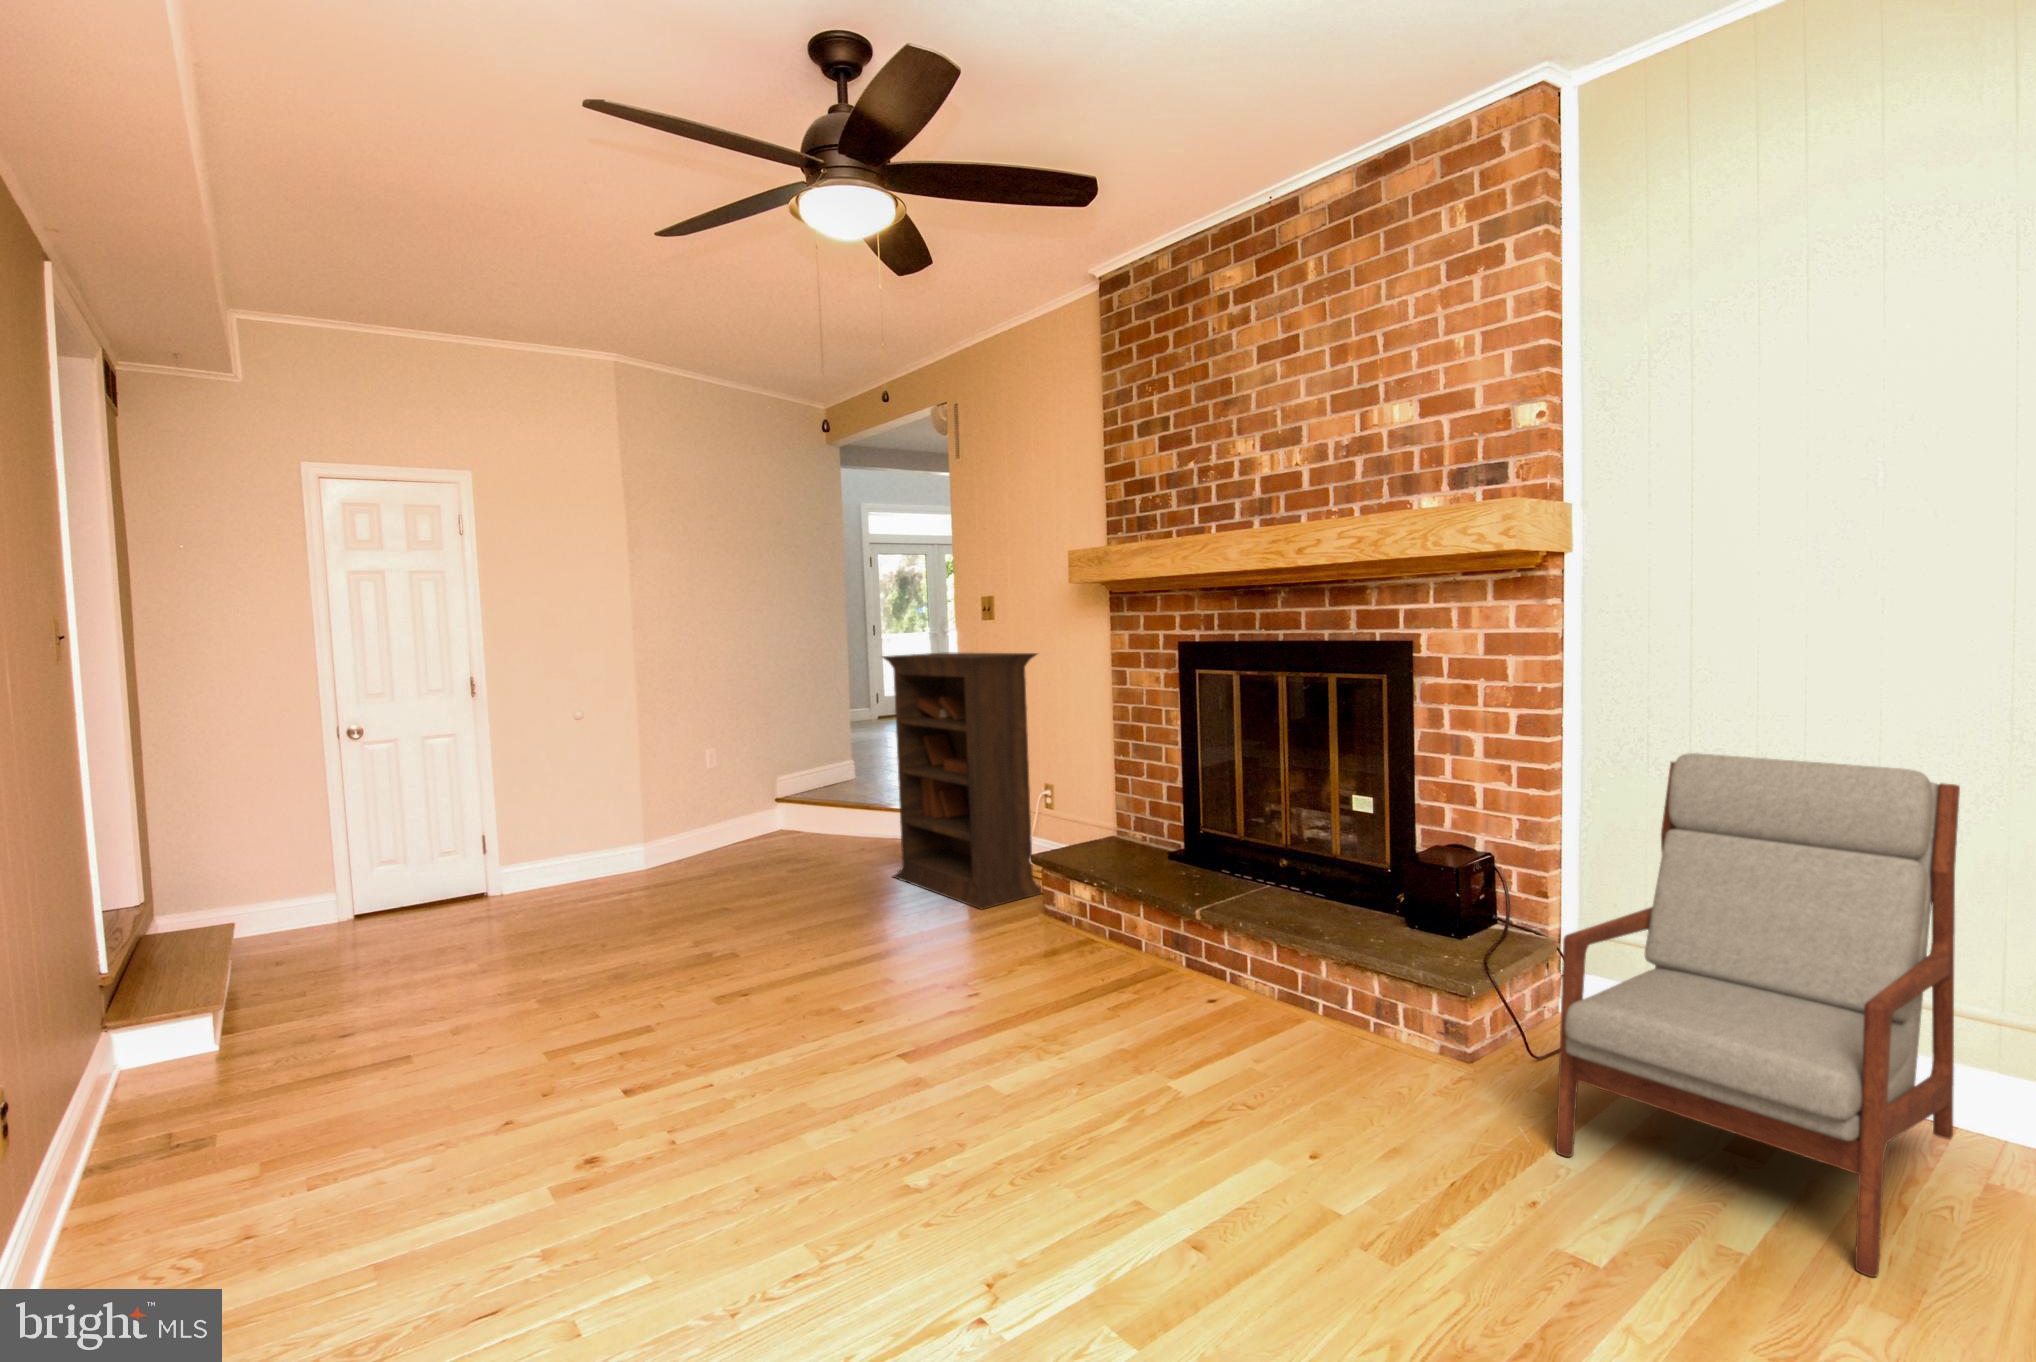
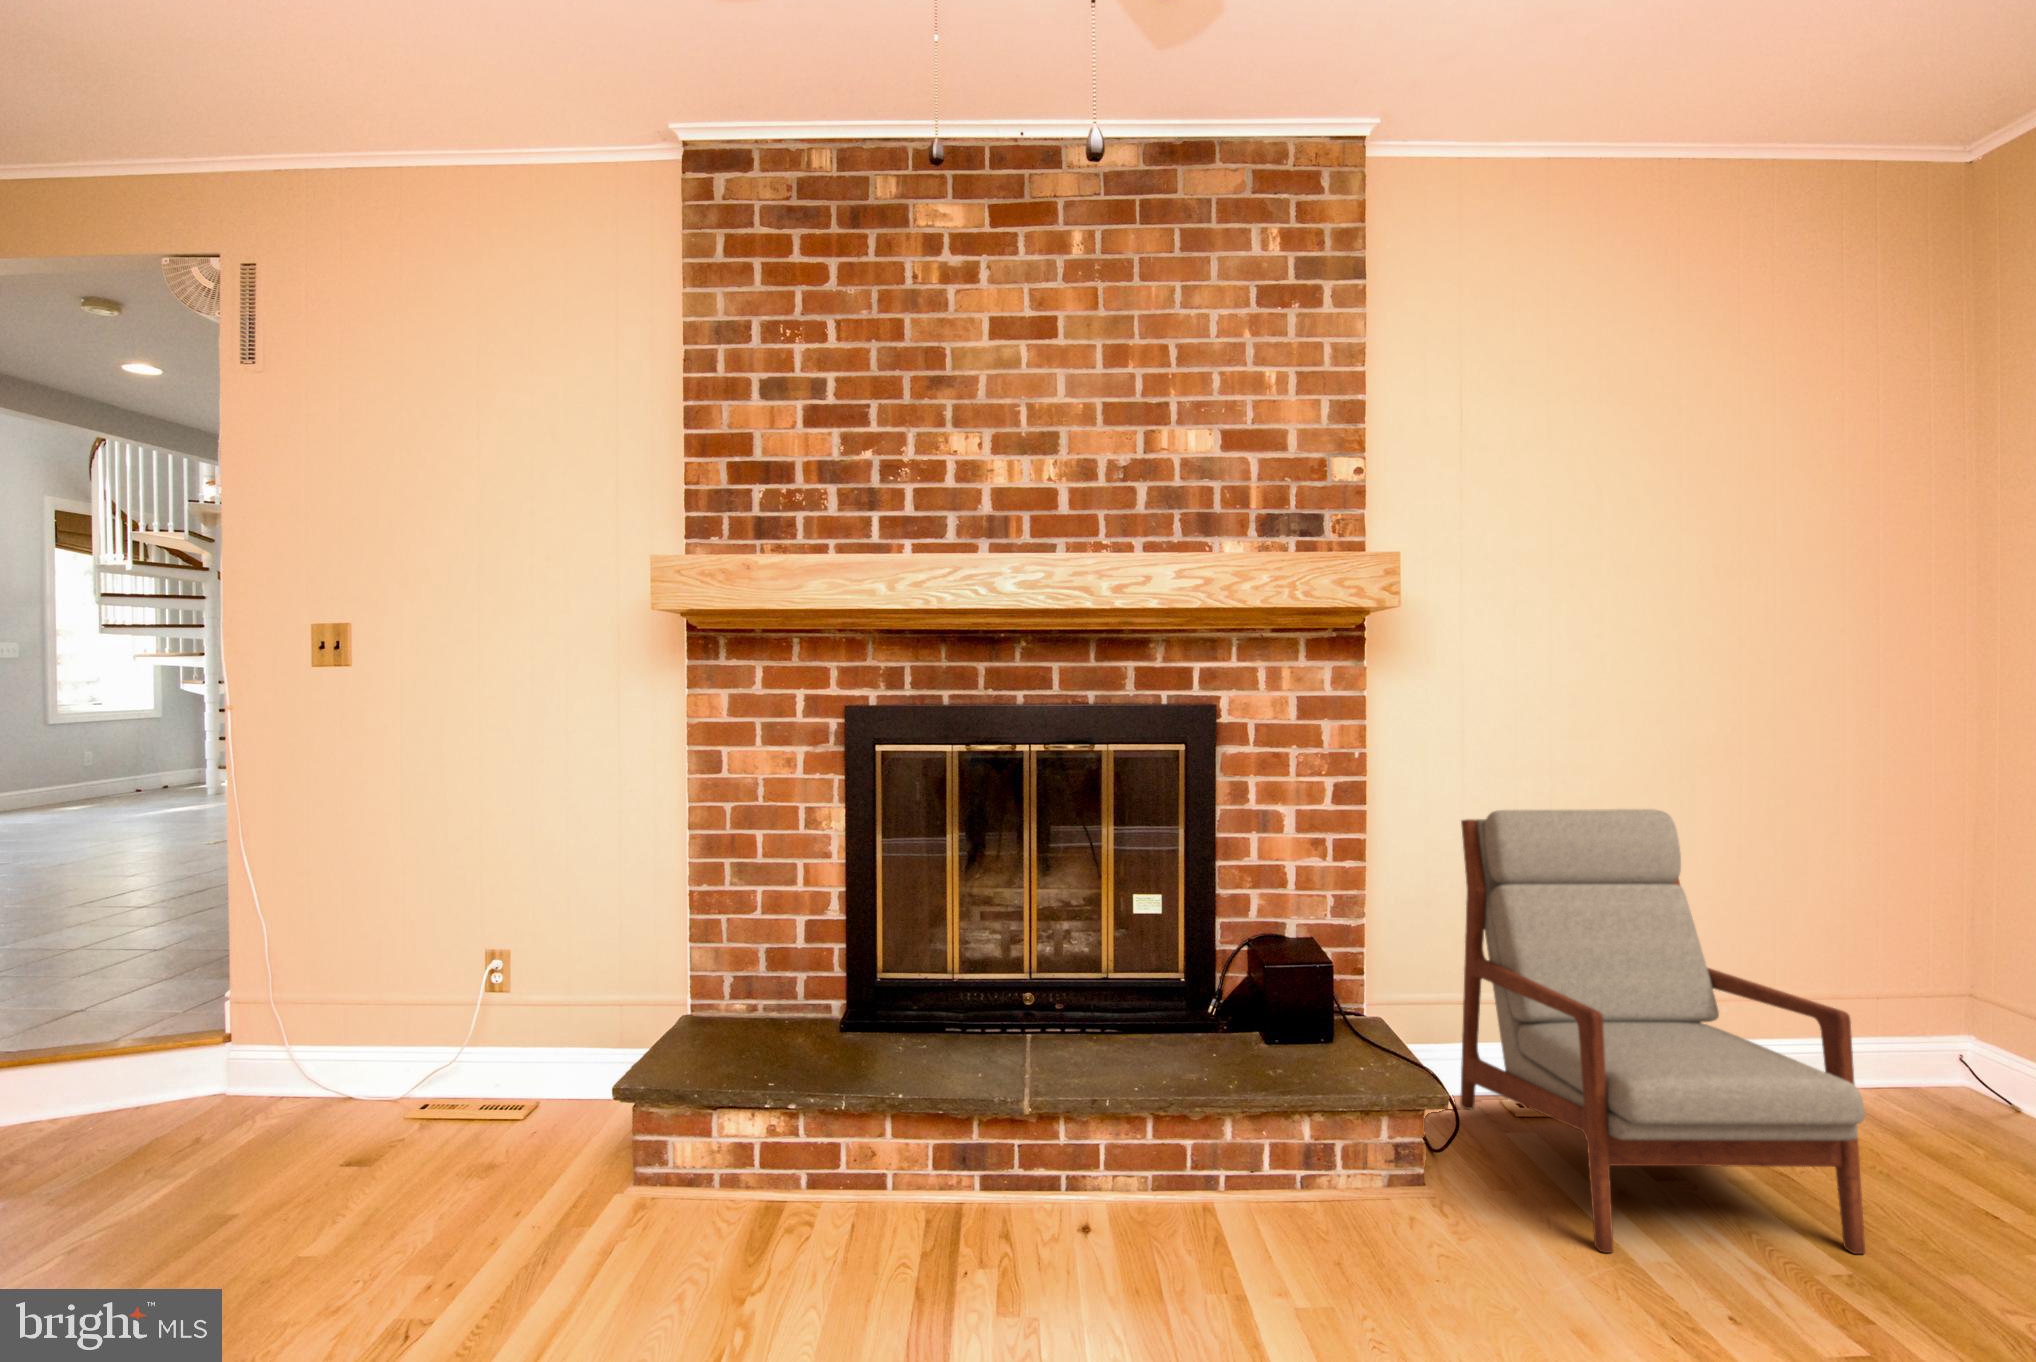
bookcase: present [883,653,1043,909] -> none [153,724,568,1211]

